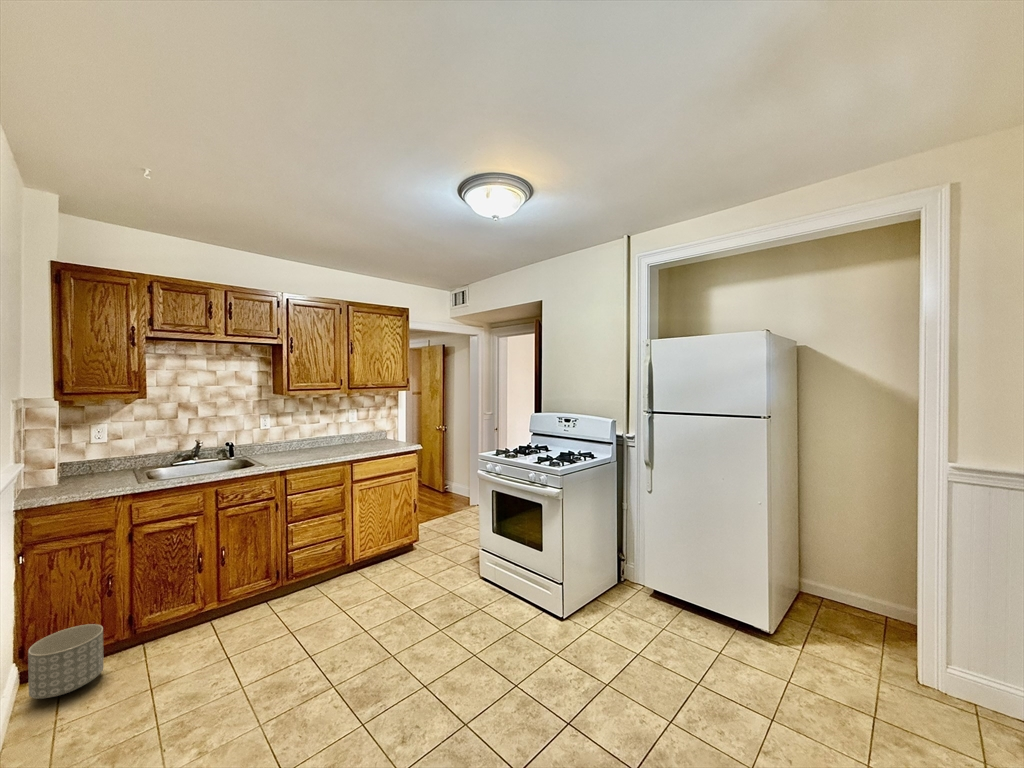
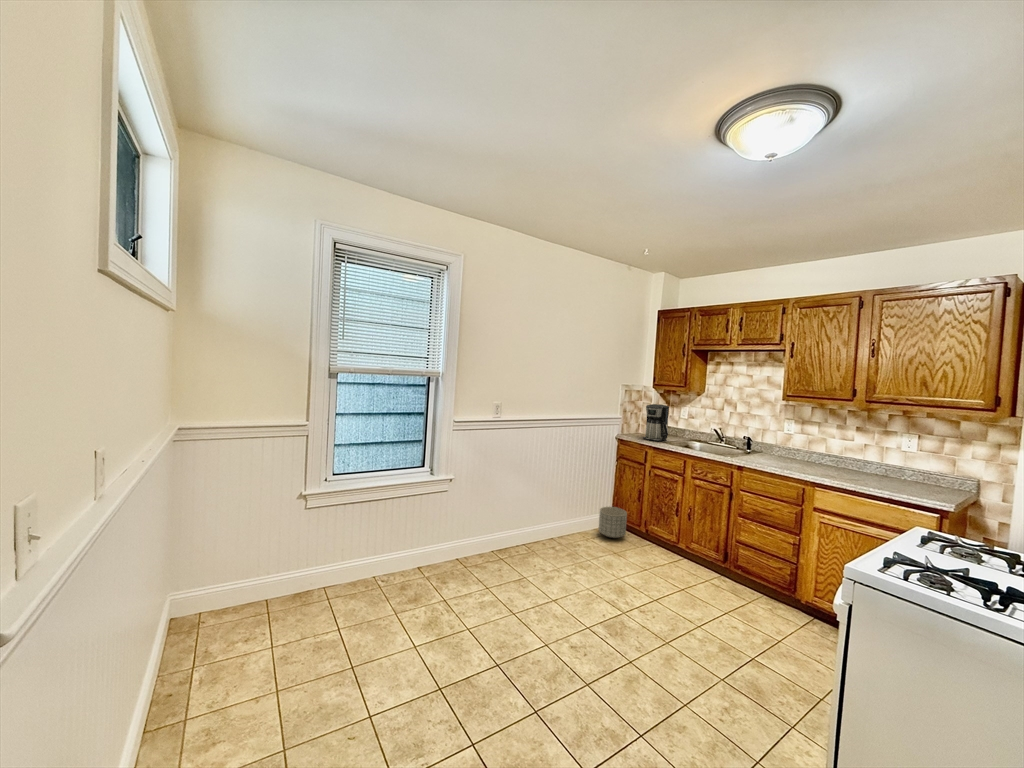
coffee maker: none [63,424,125,488] -> present [643,404,669,441]

